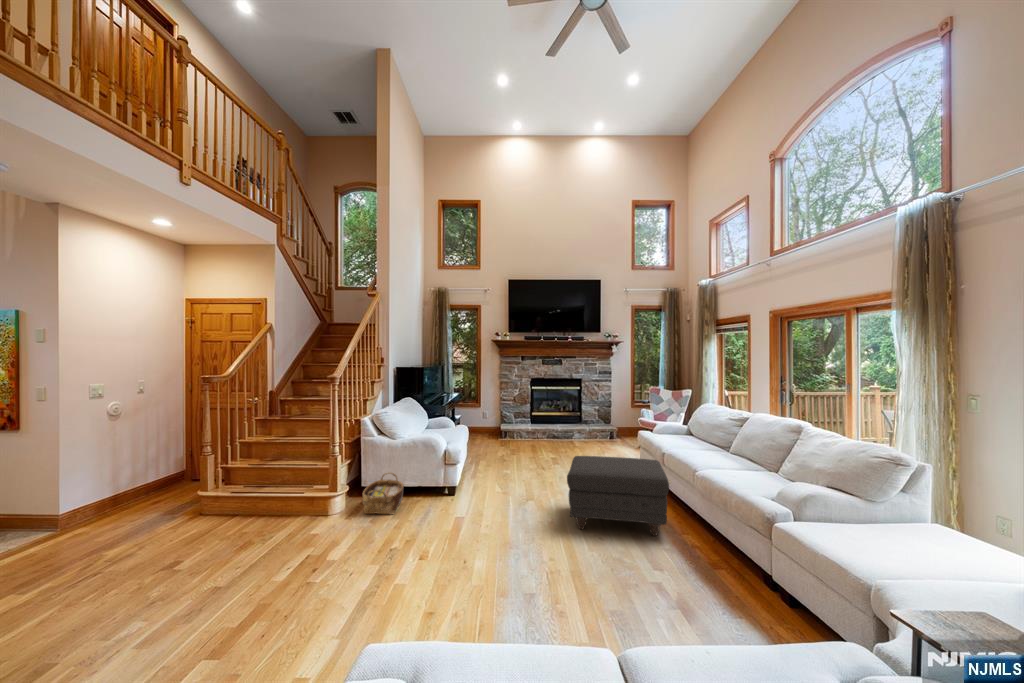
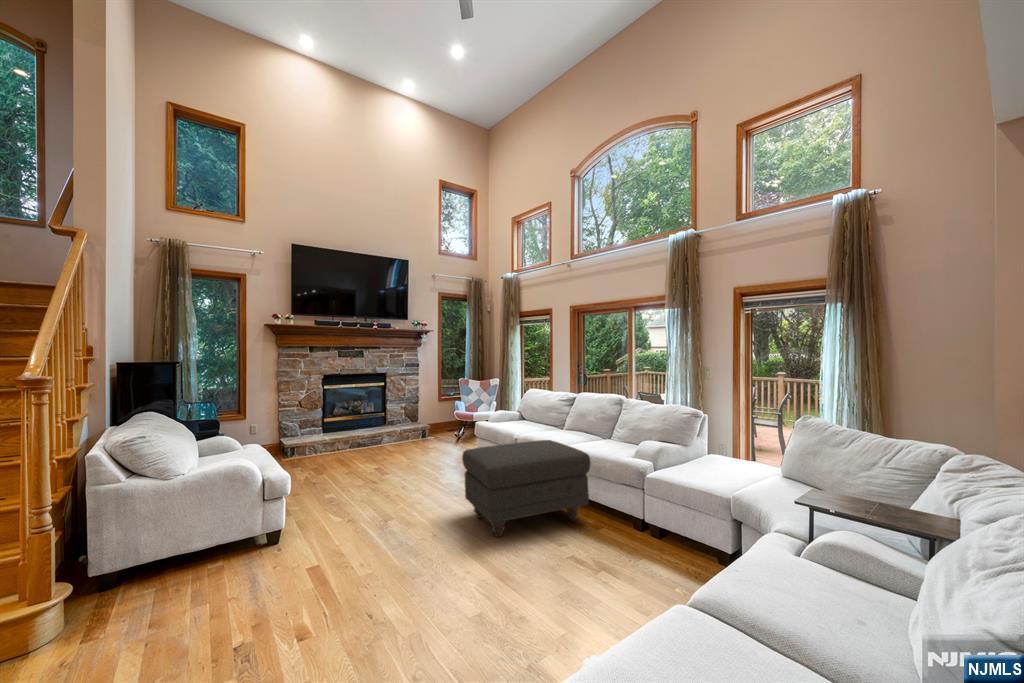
woven basket: present [363,472,403,515] -> none [98,534,194,631]

